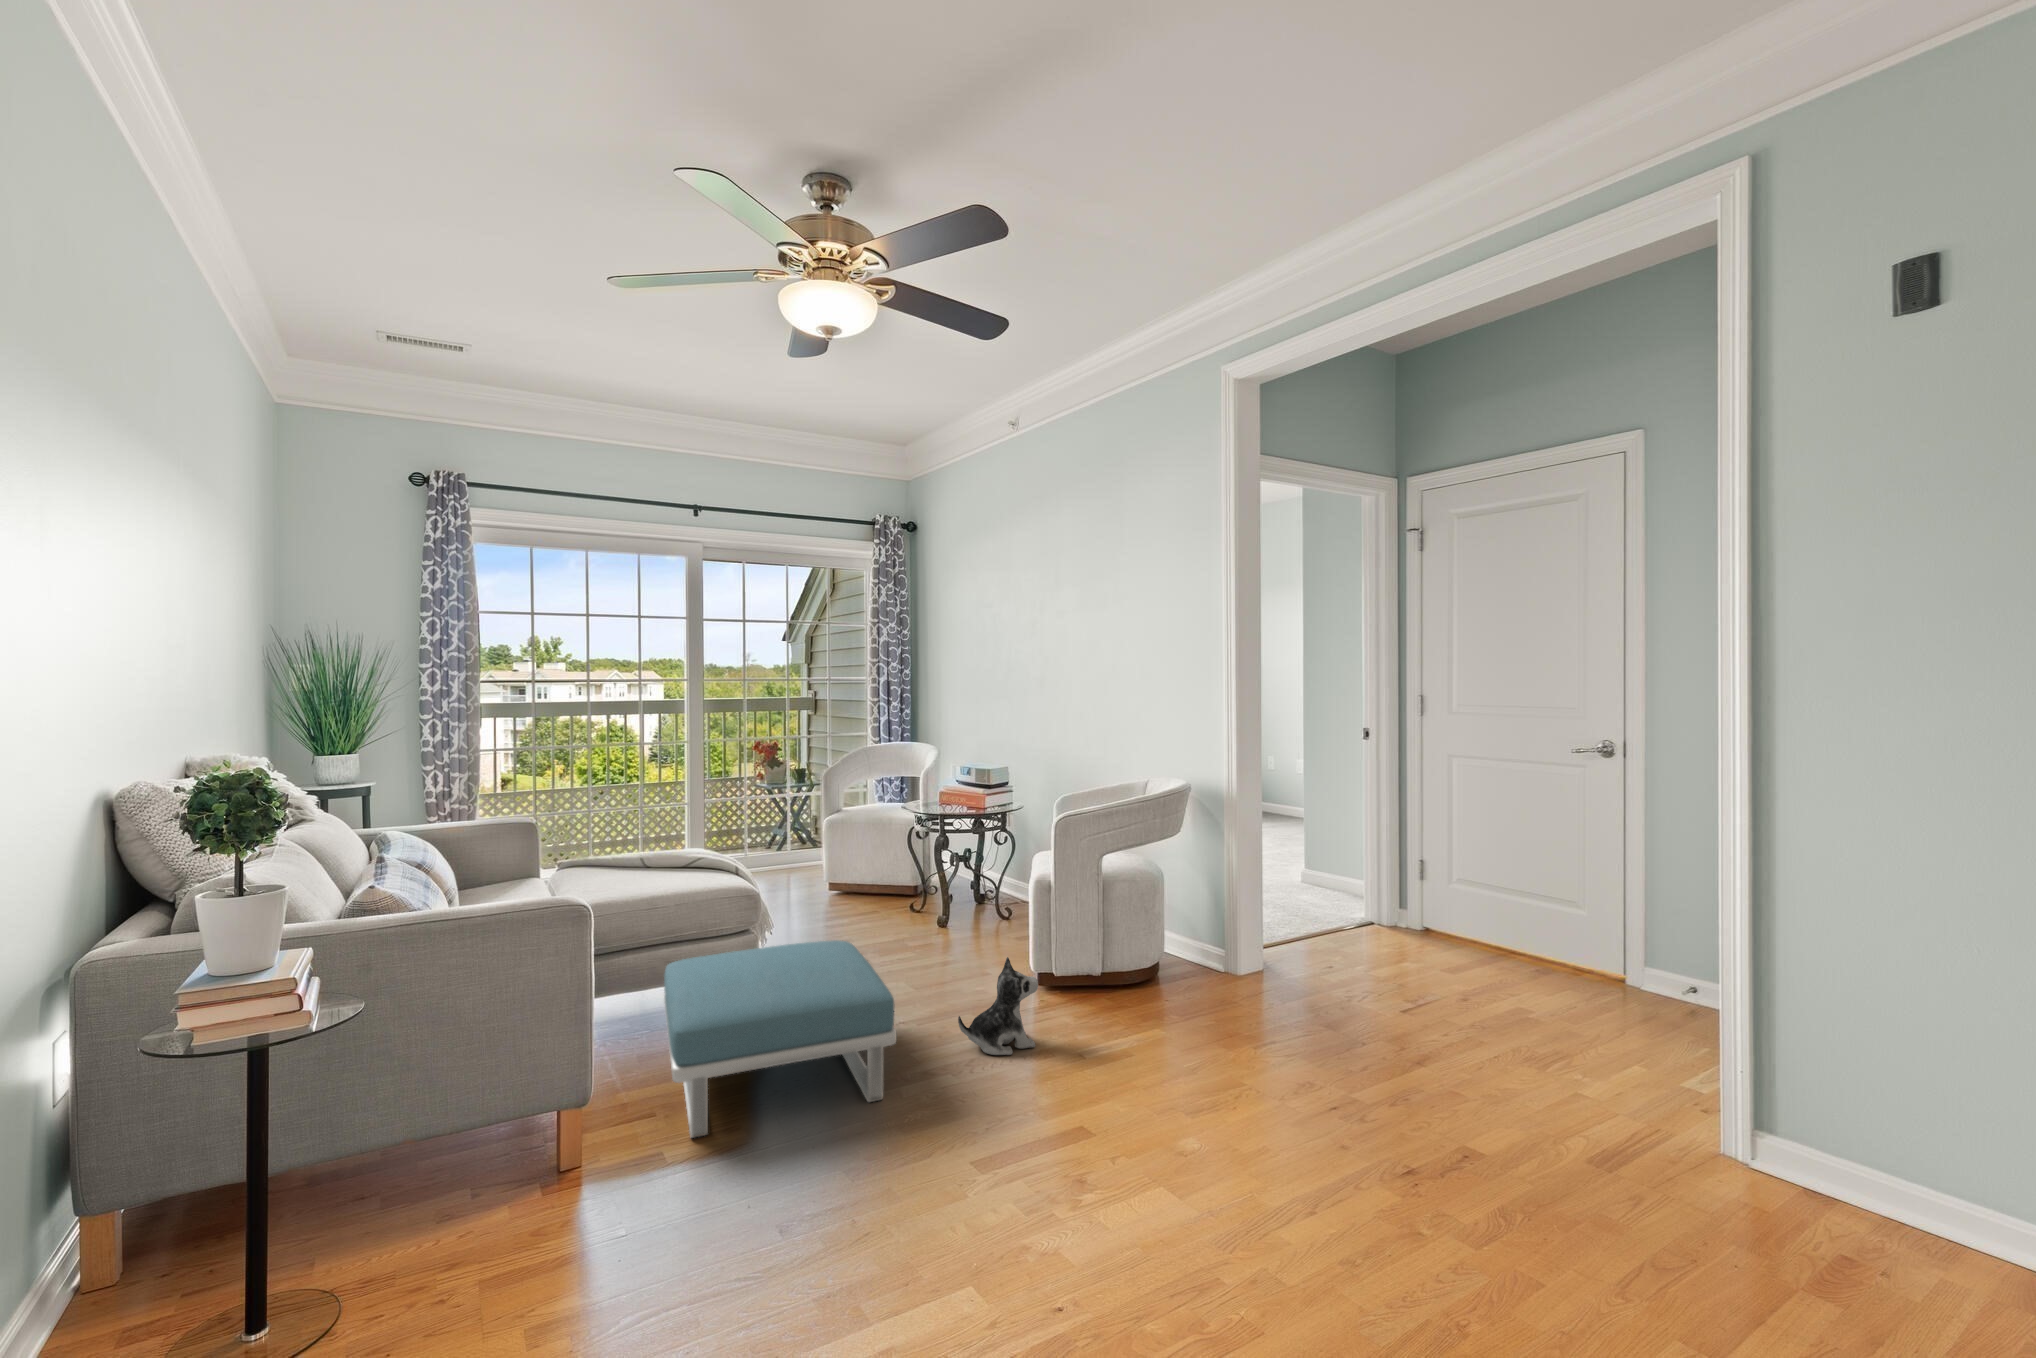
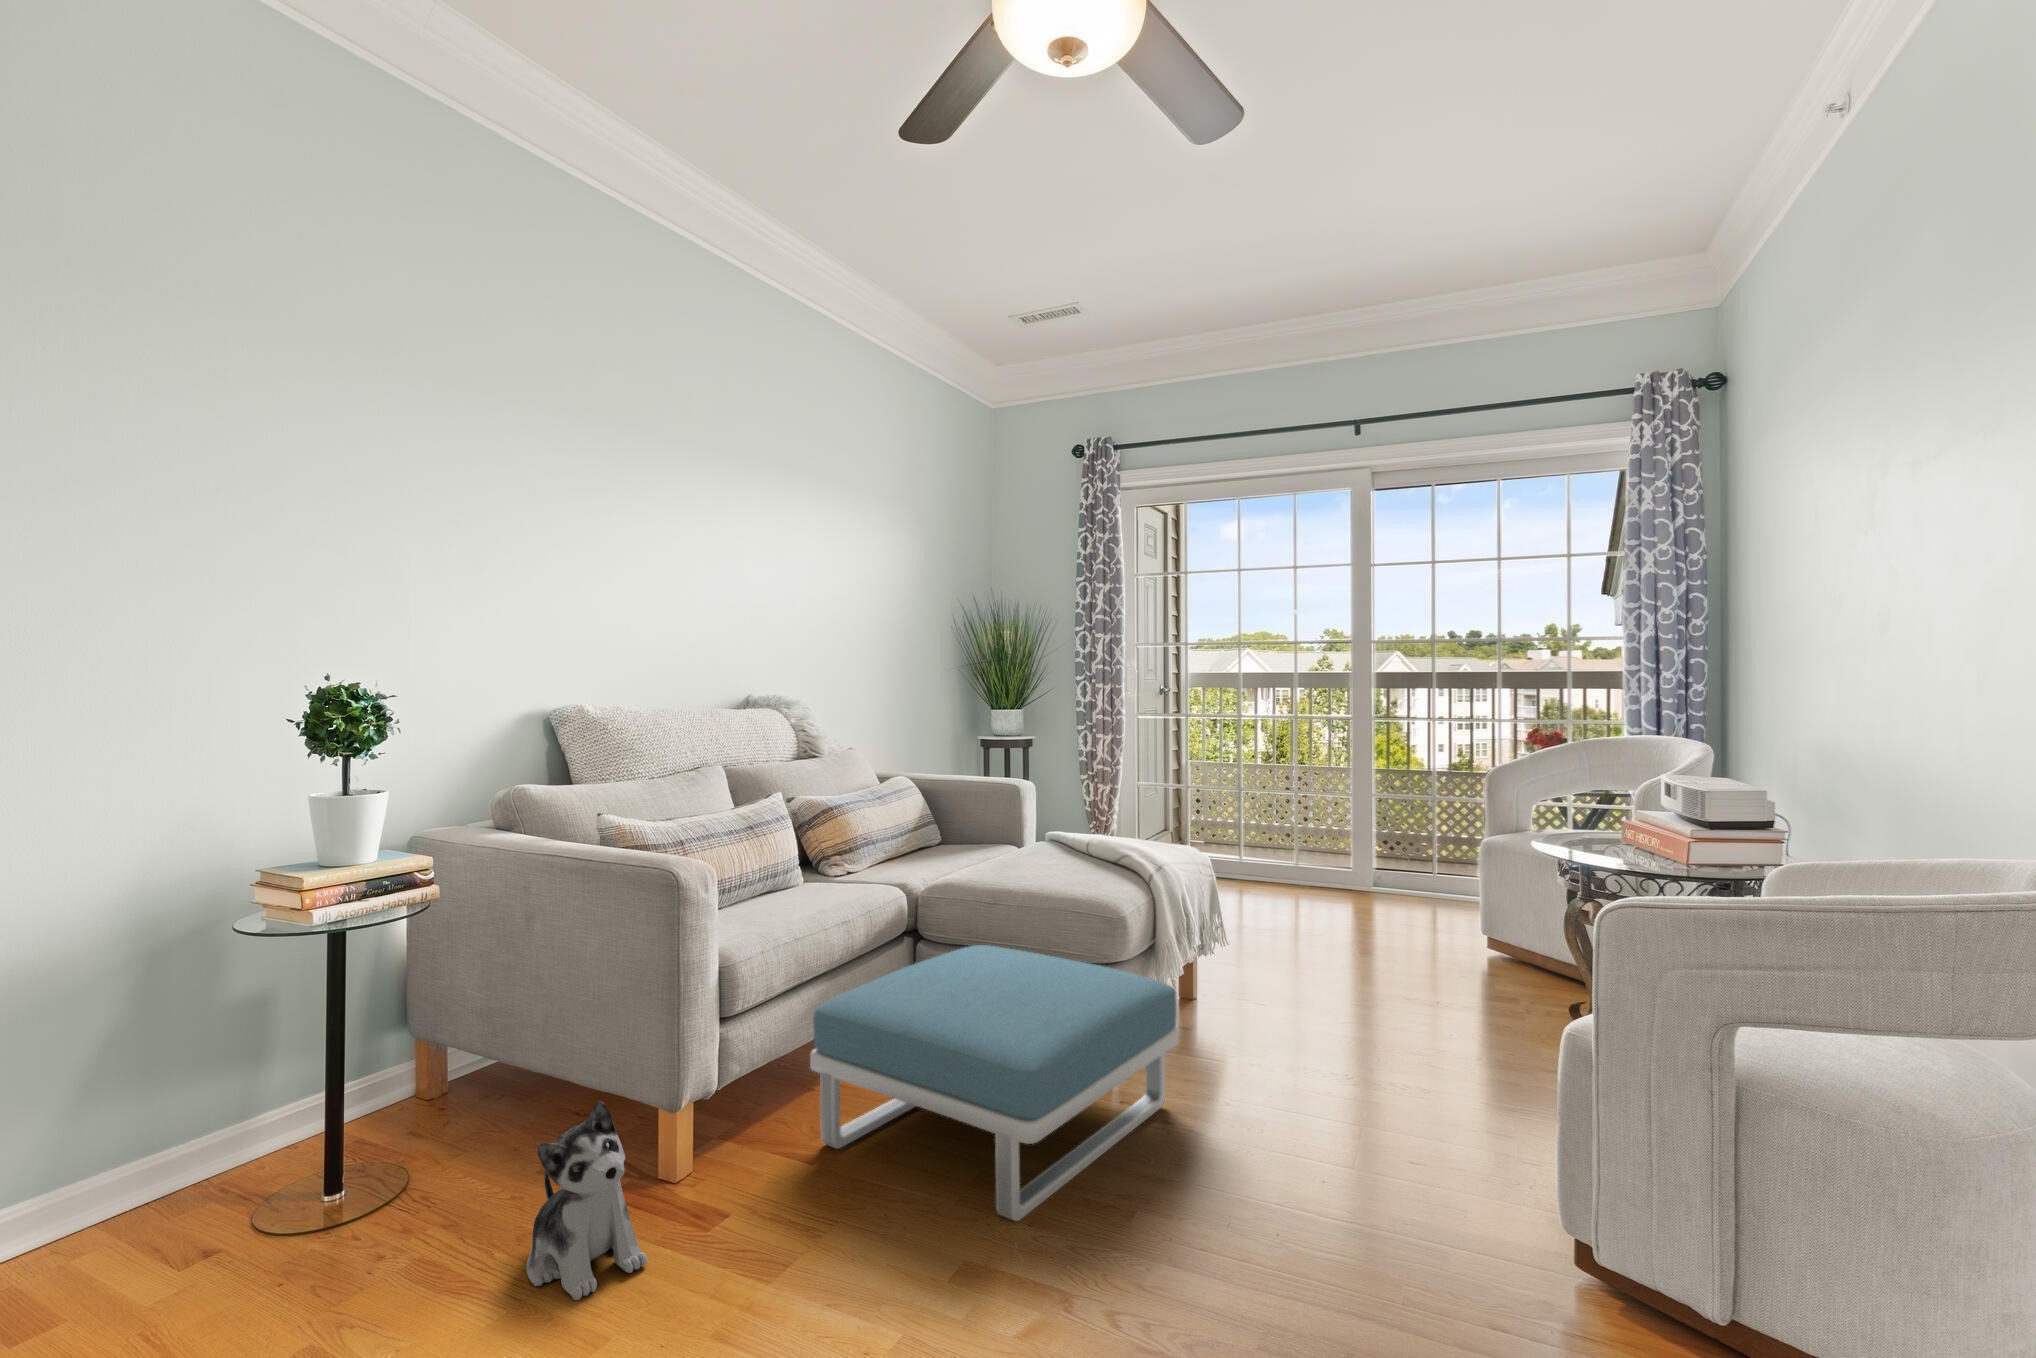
plush toy: present [958,957,1038,1055] -> present [526,1101,647,1300]

